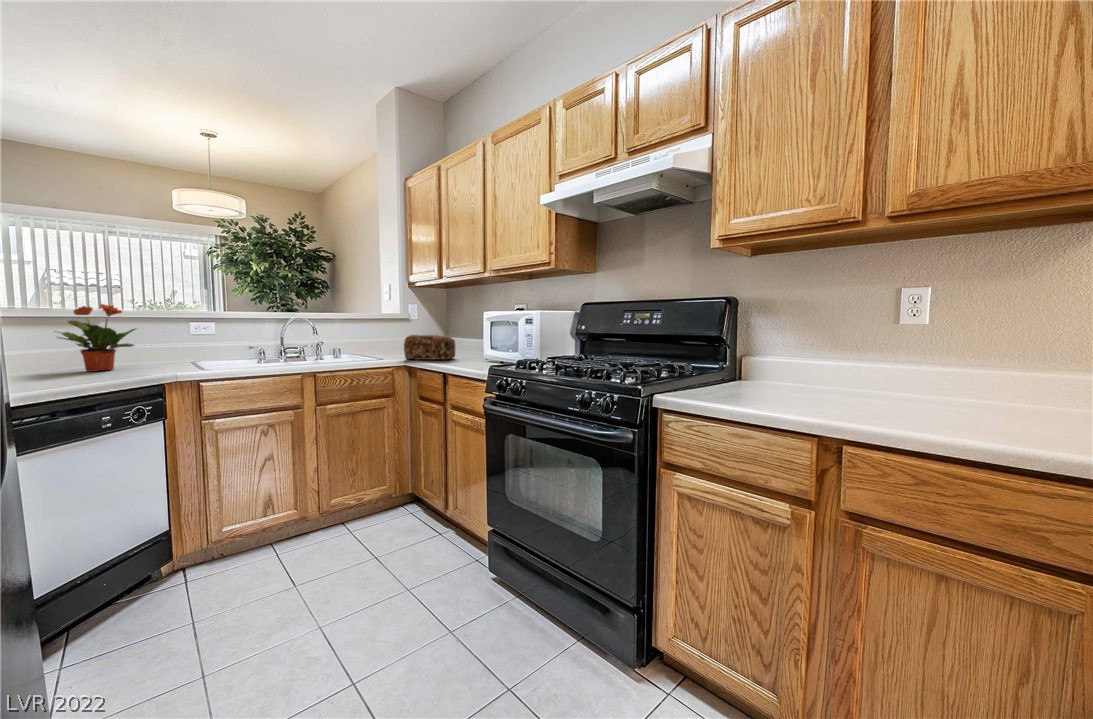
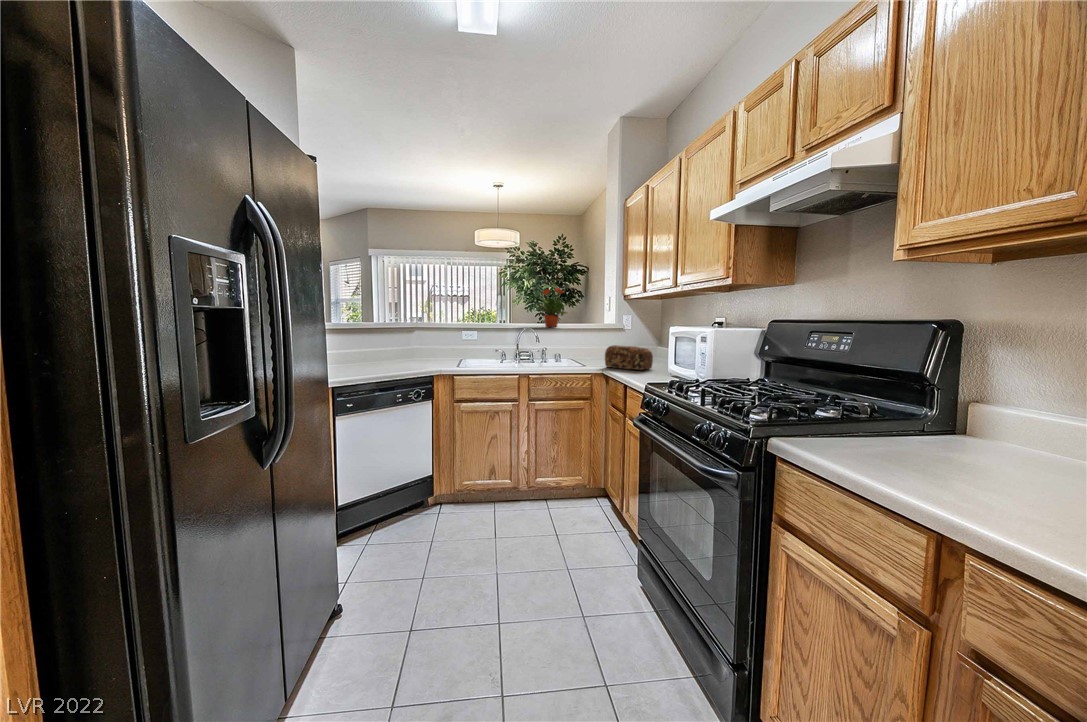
potted plant: present [57,304,136,371] -> present [536,288,567,327]

